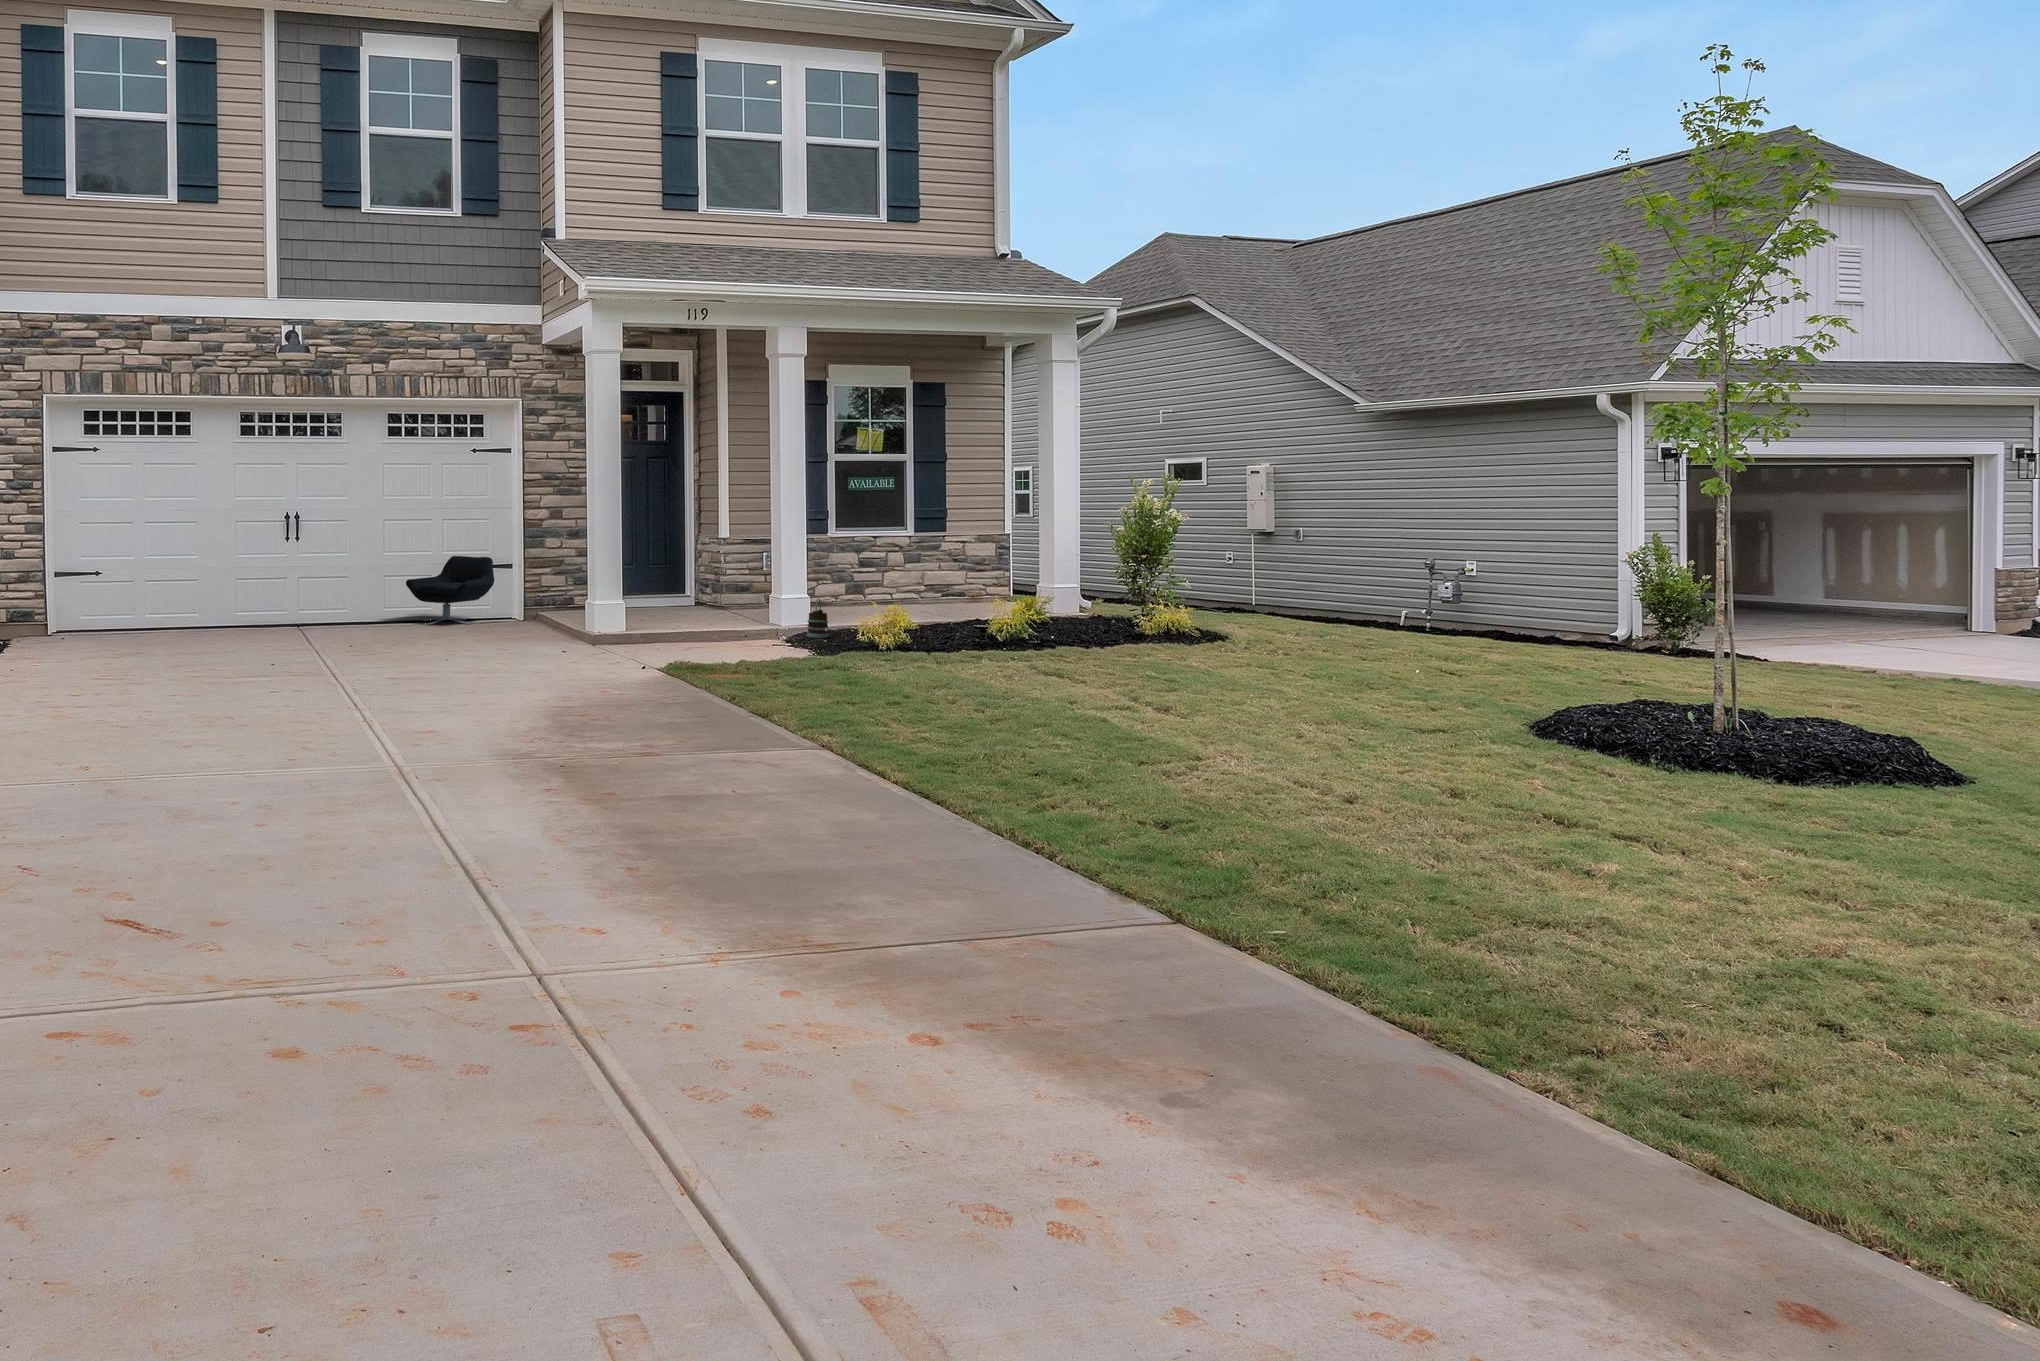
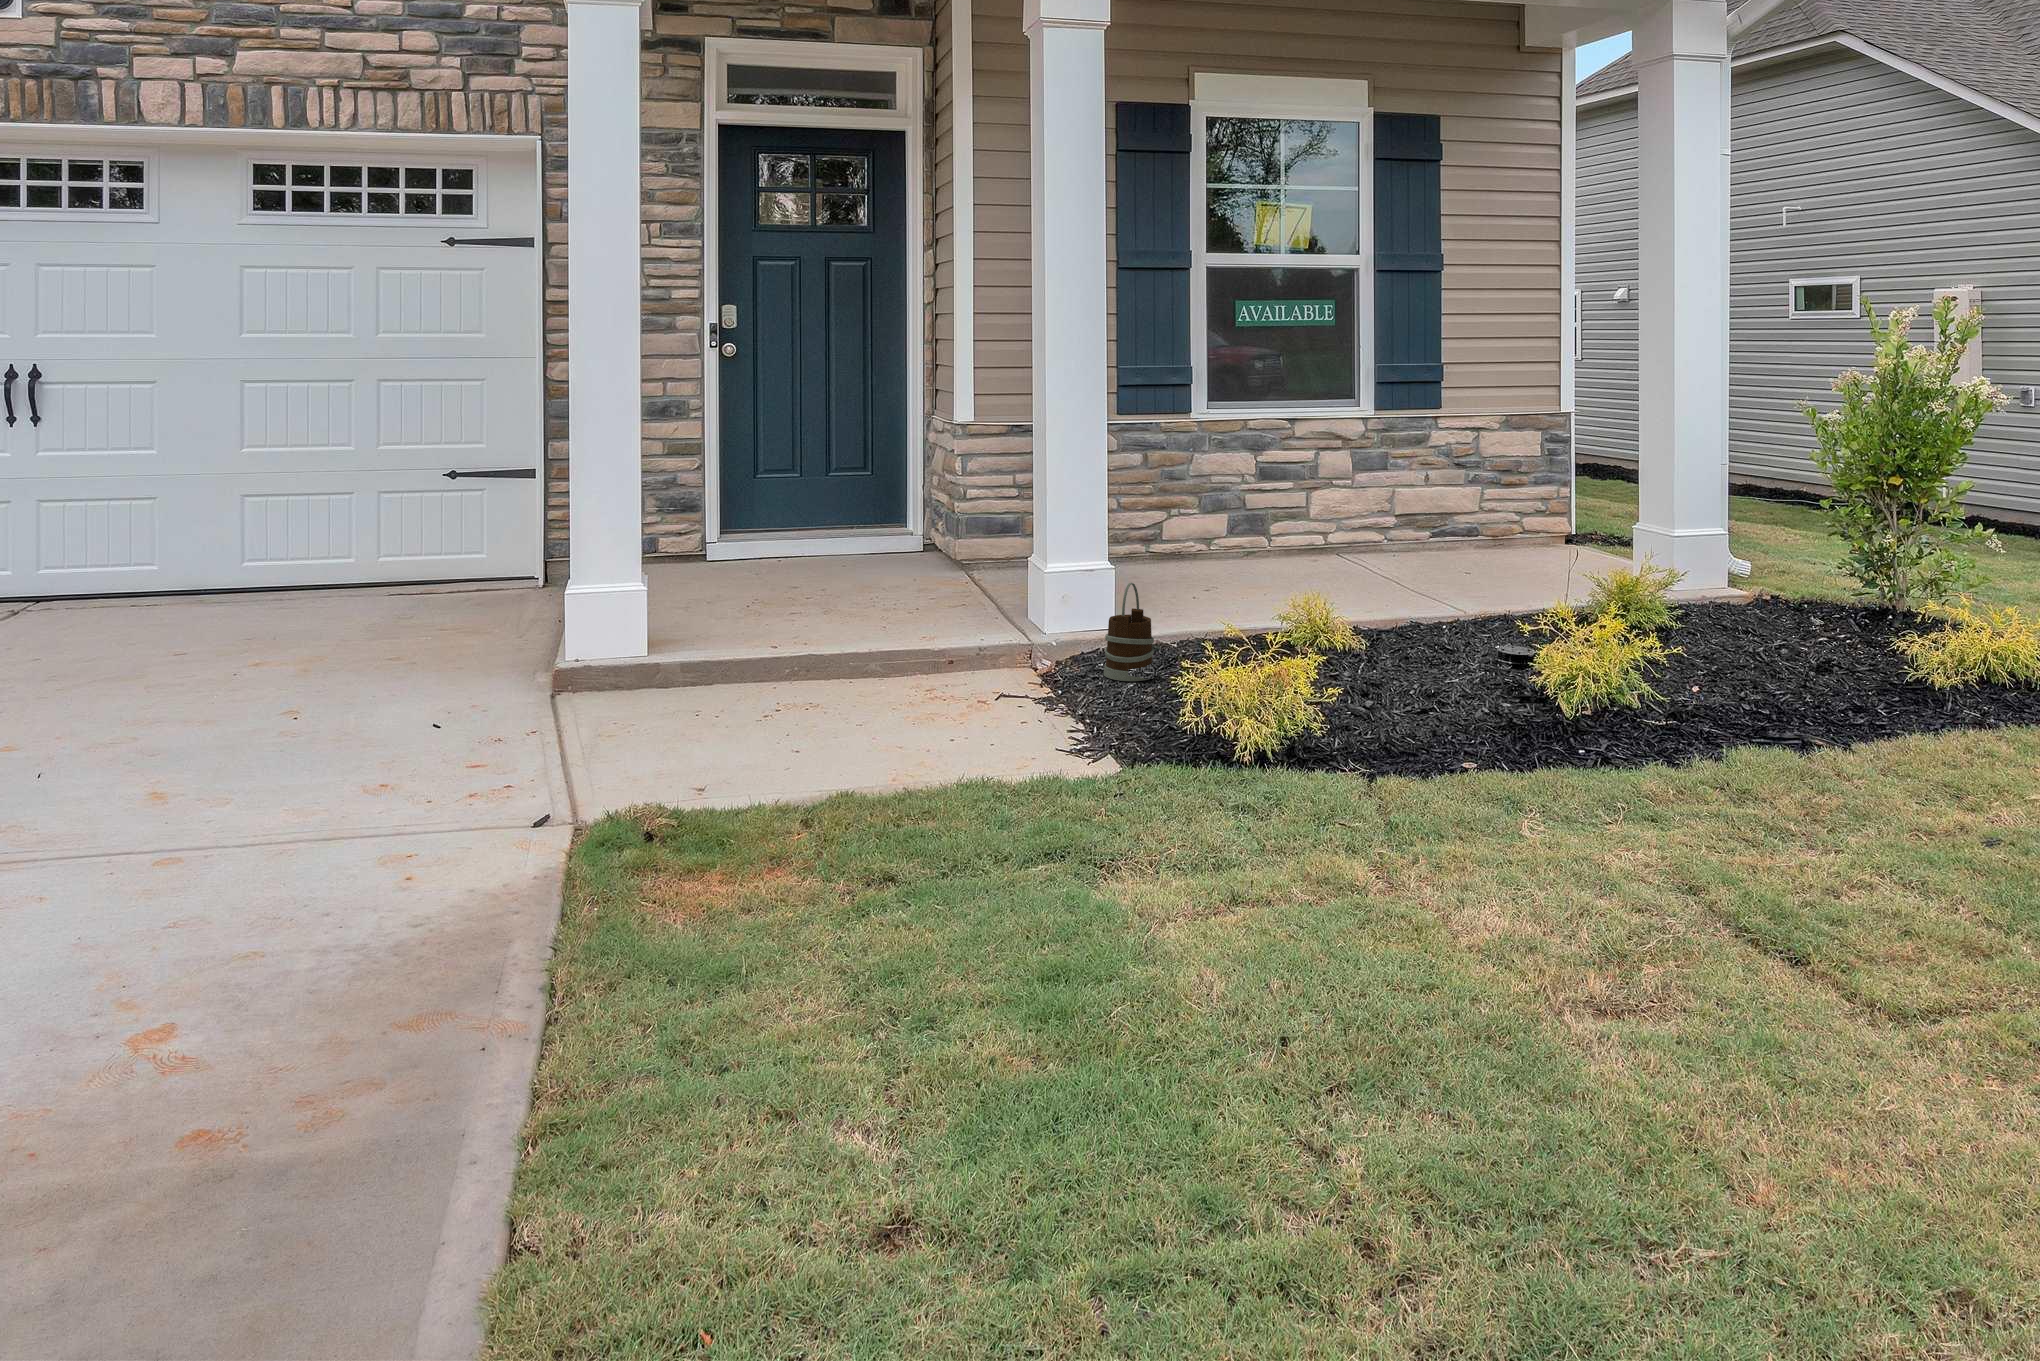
lounge chair: present [406,556,494,624] -> none [242,467,456,632]

